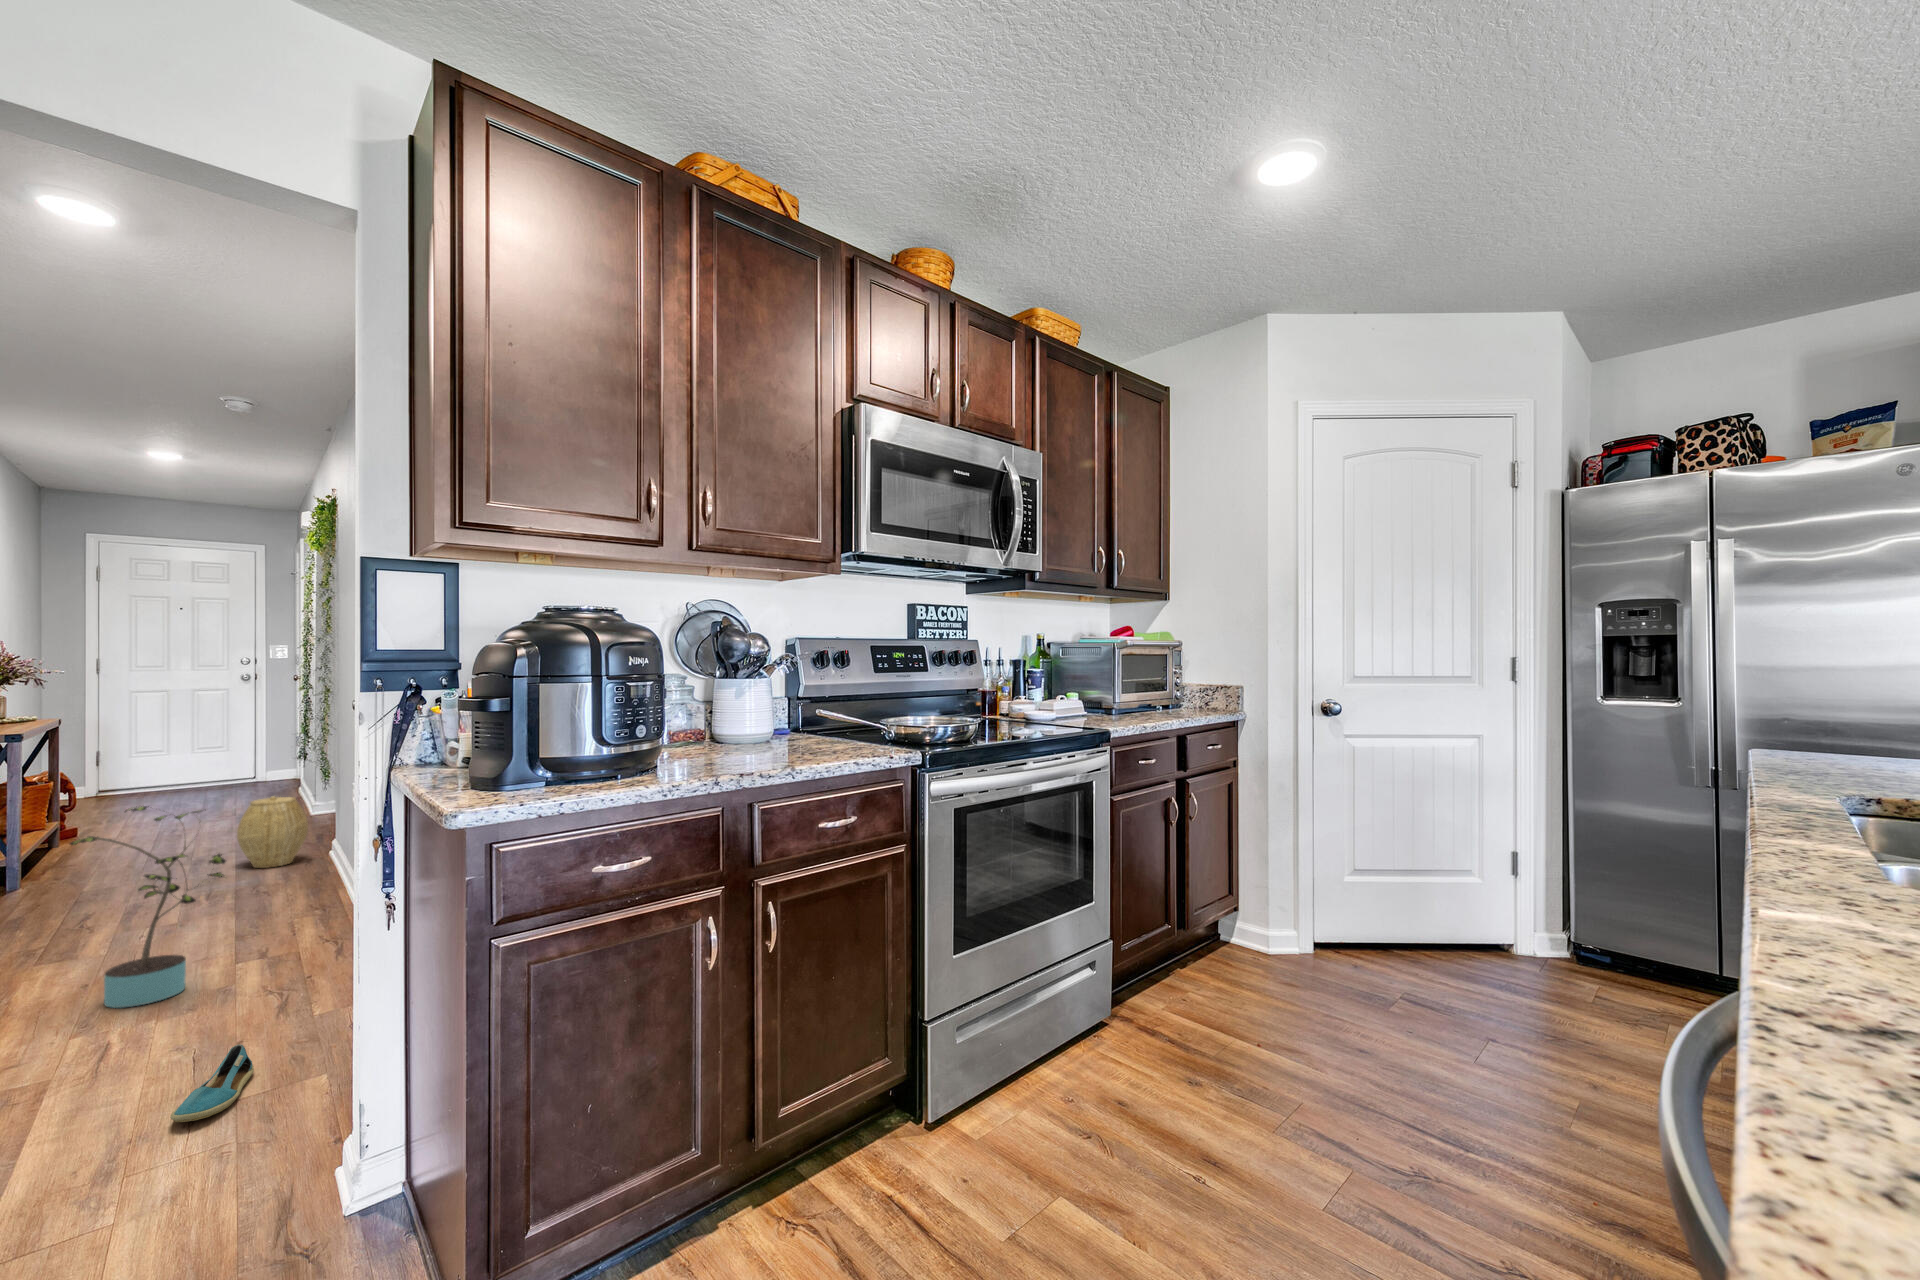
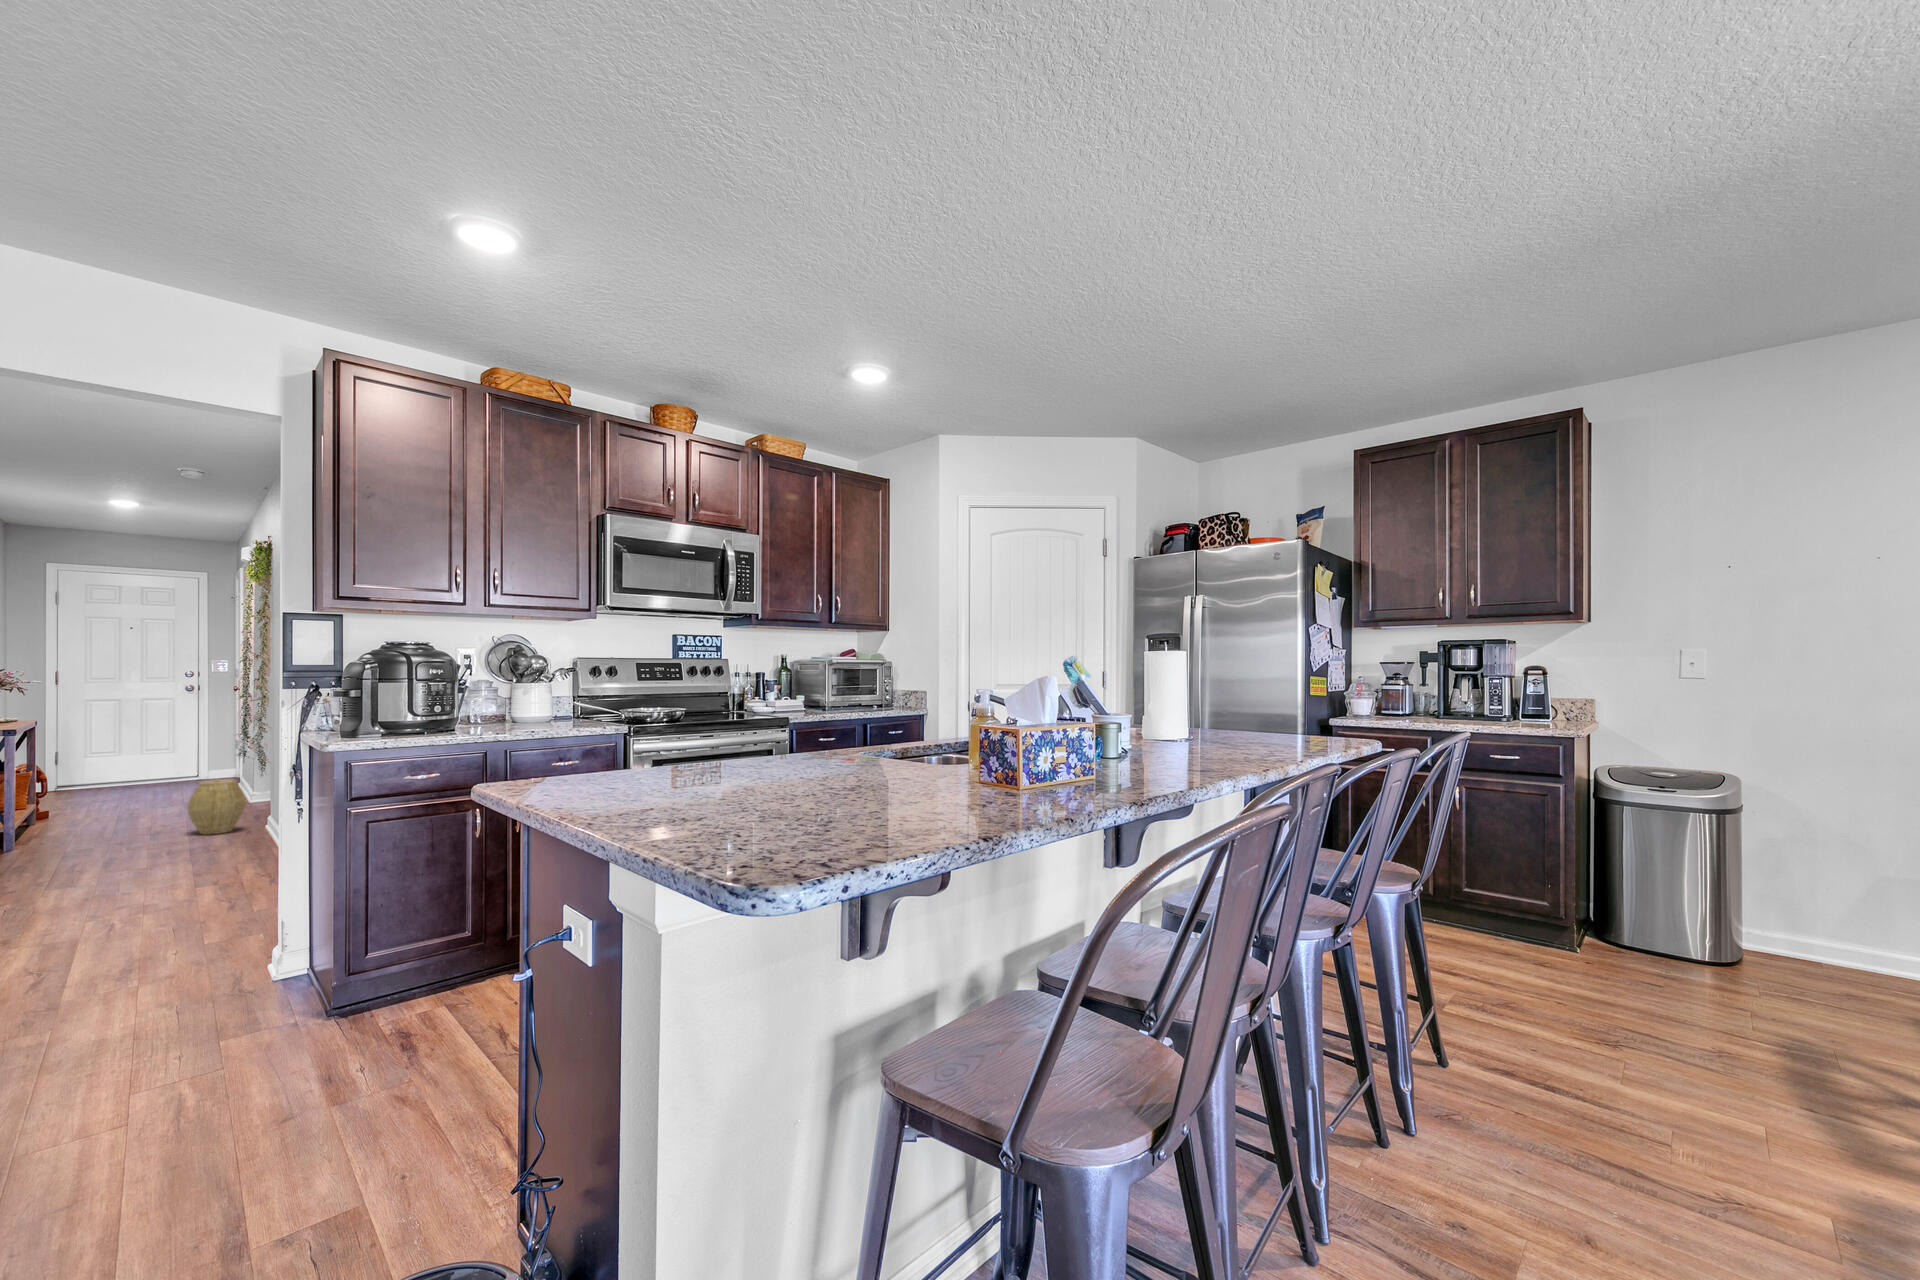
potted plant: present [70,806,226,1008] -> none [80,772,189,907]
shoe: present [170,1044,254,1122] -> none [159,915,210,951]

